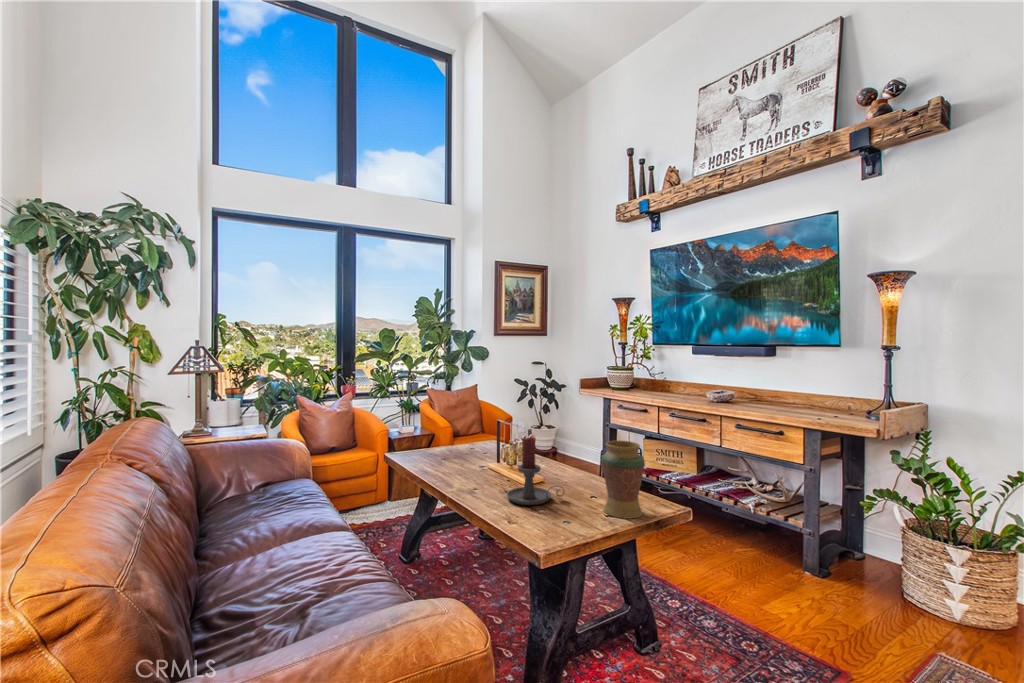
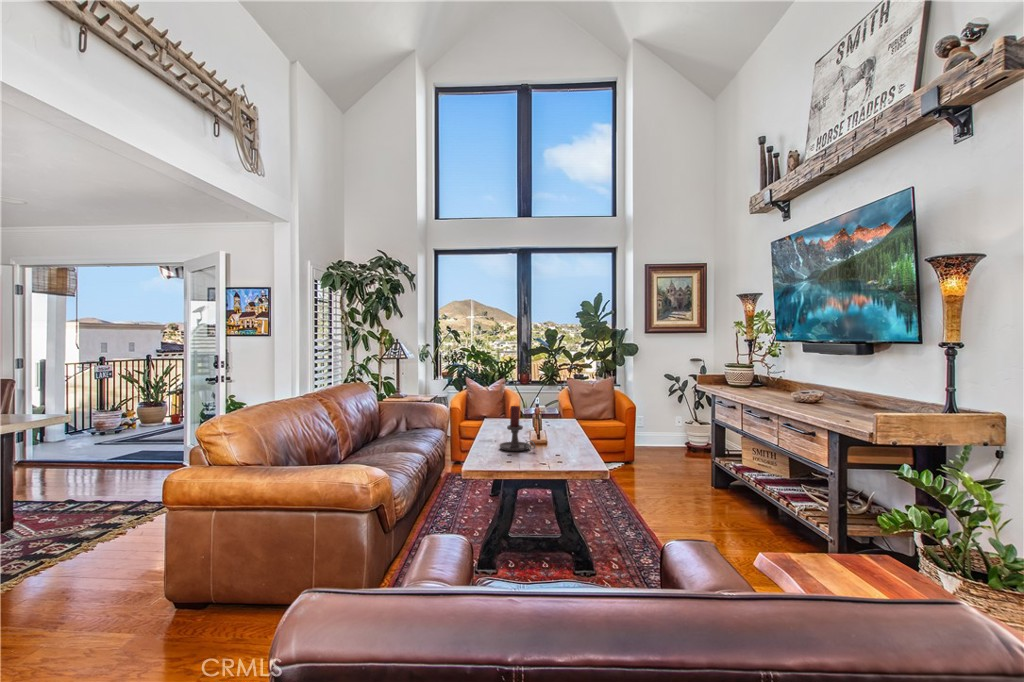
decorative vase: present [601,441,645,519] -> none [541,411,570,466]

